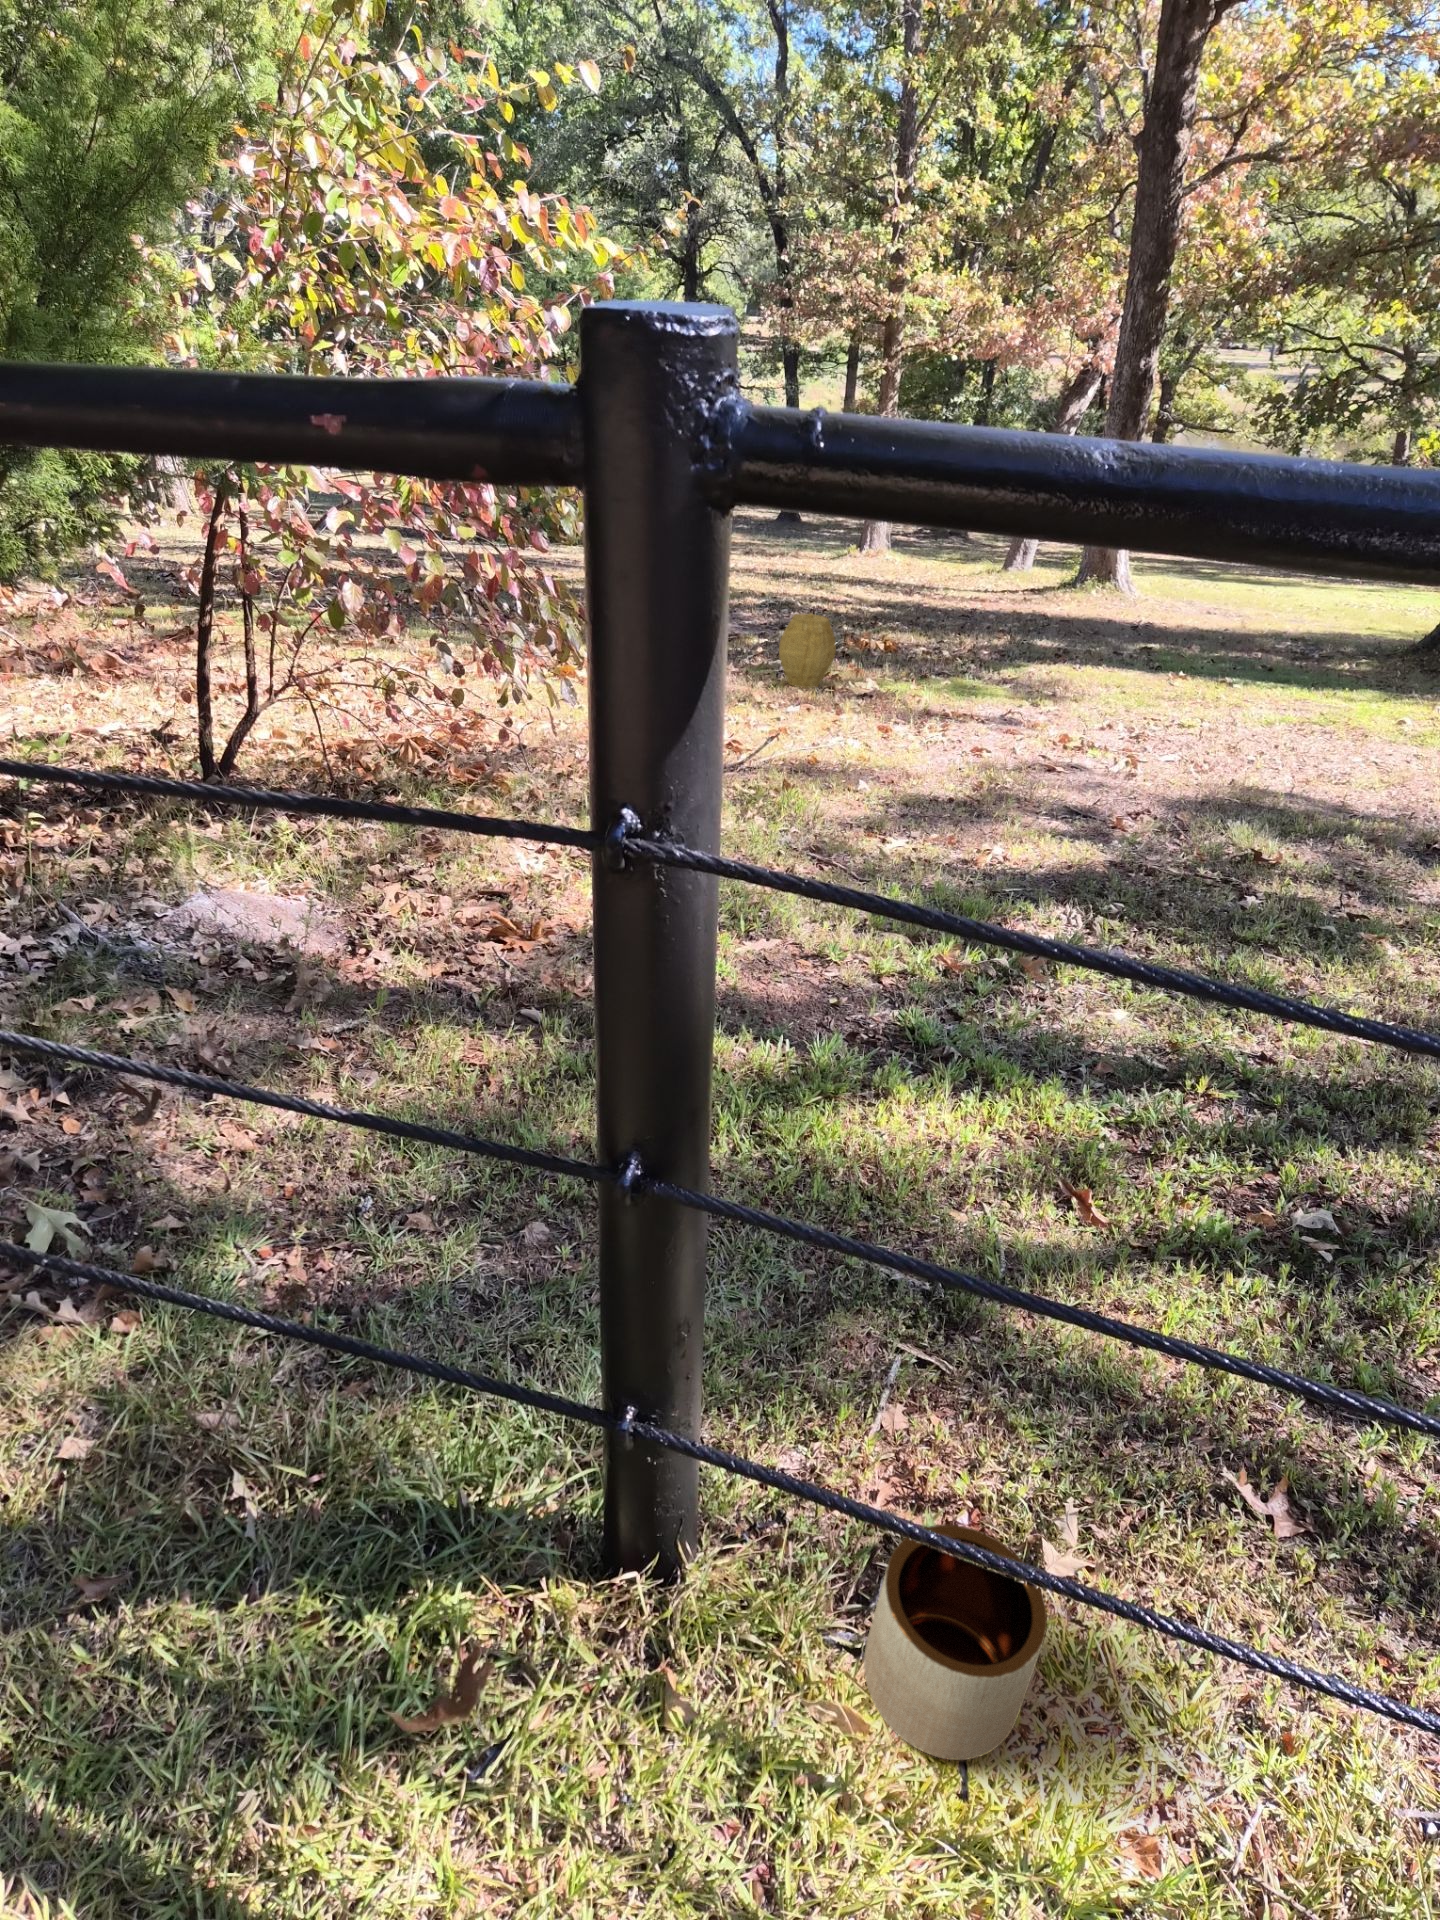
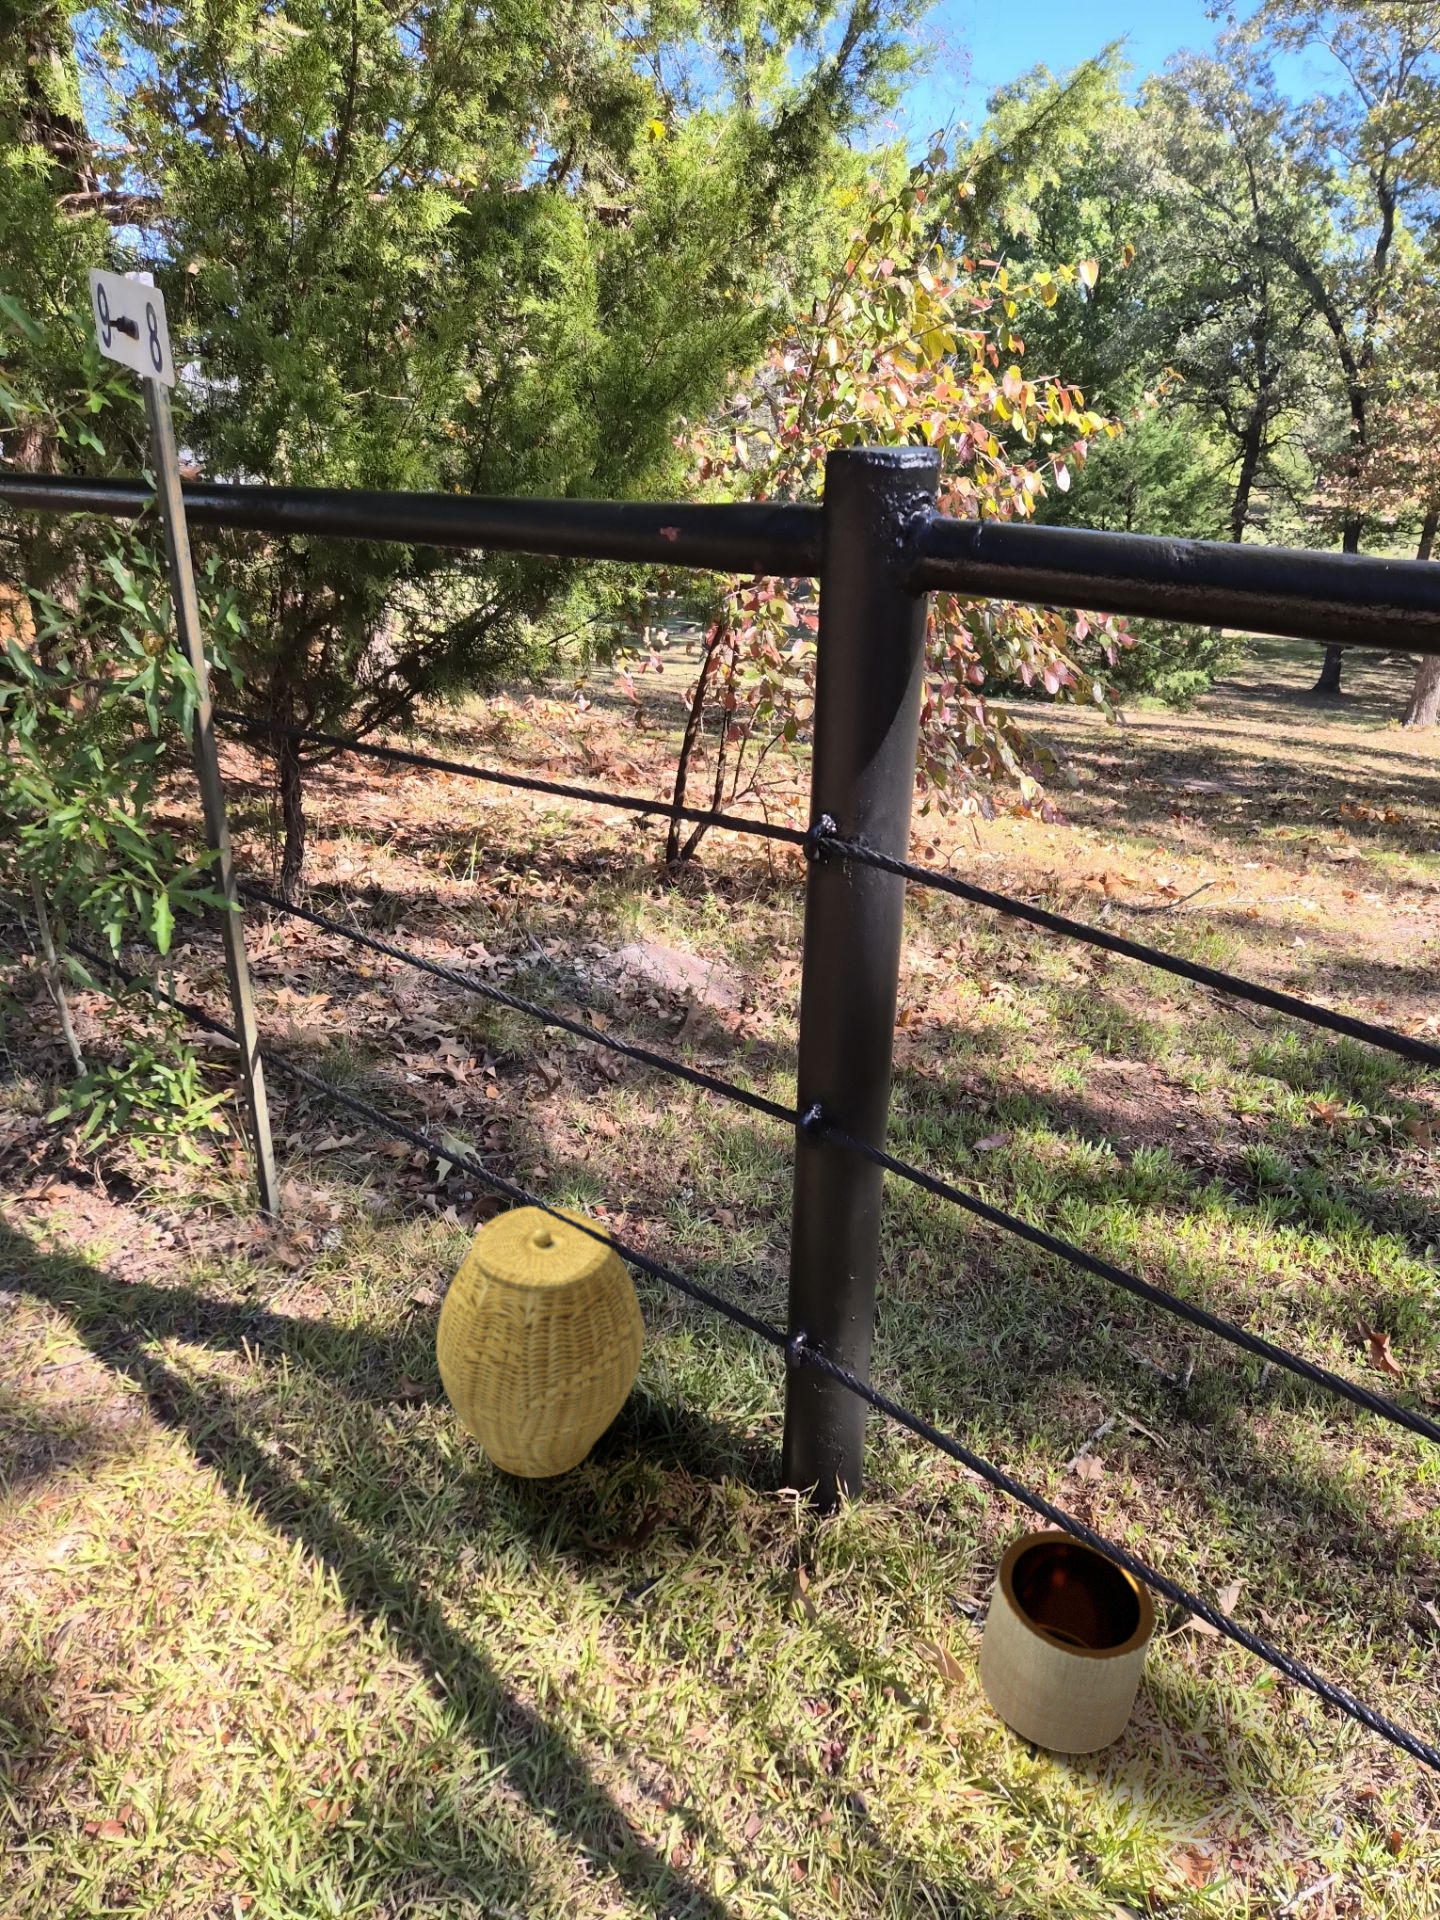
woven basket: present [779,614,836,688] -> present [437,1206,644,1478]

